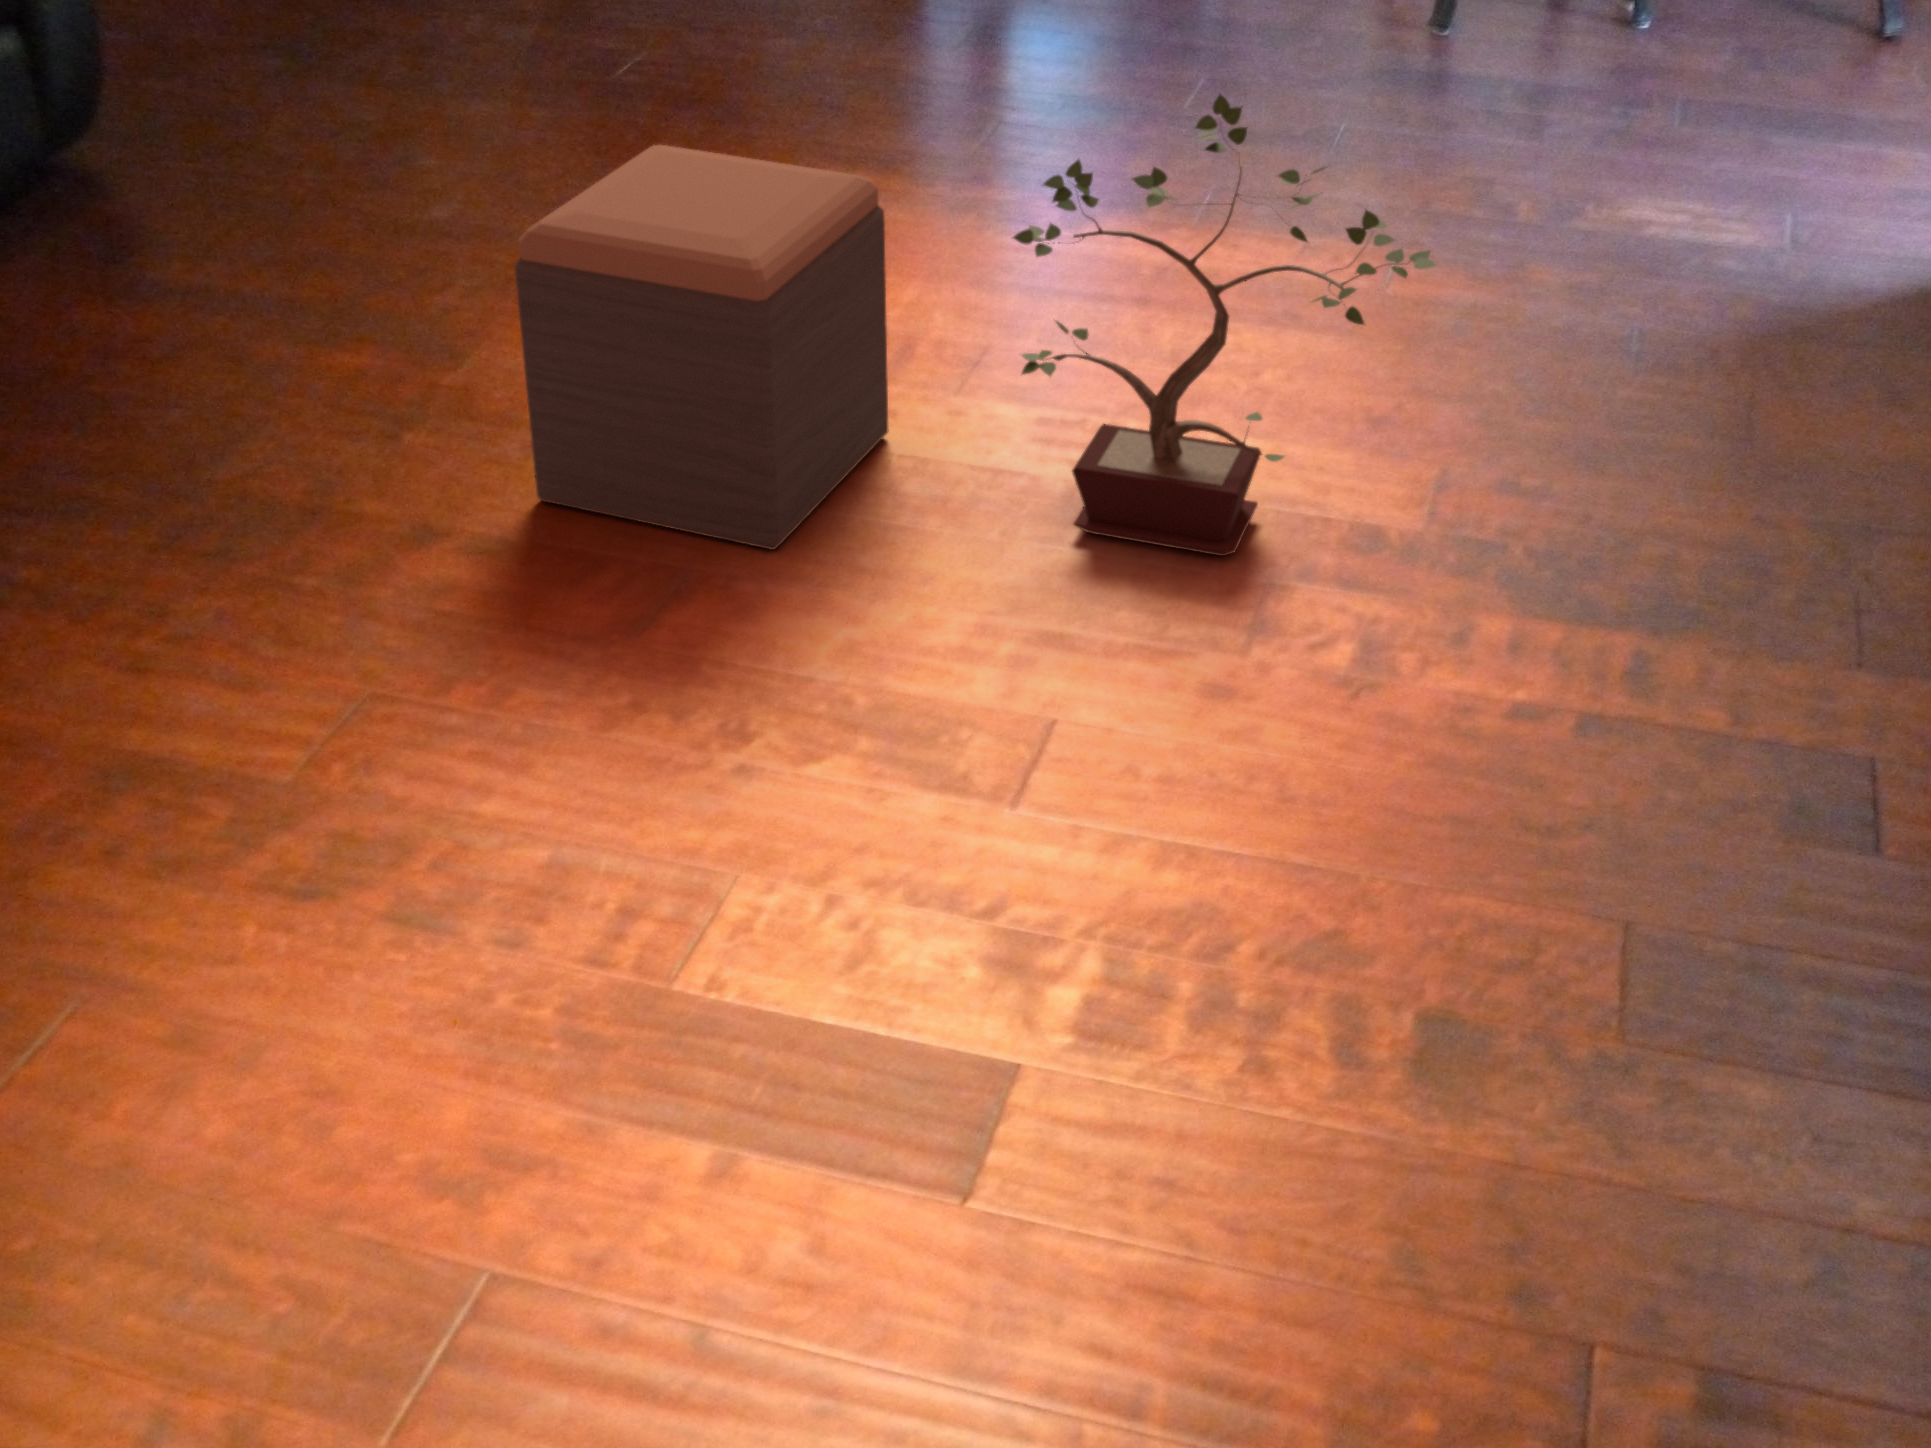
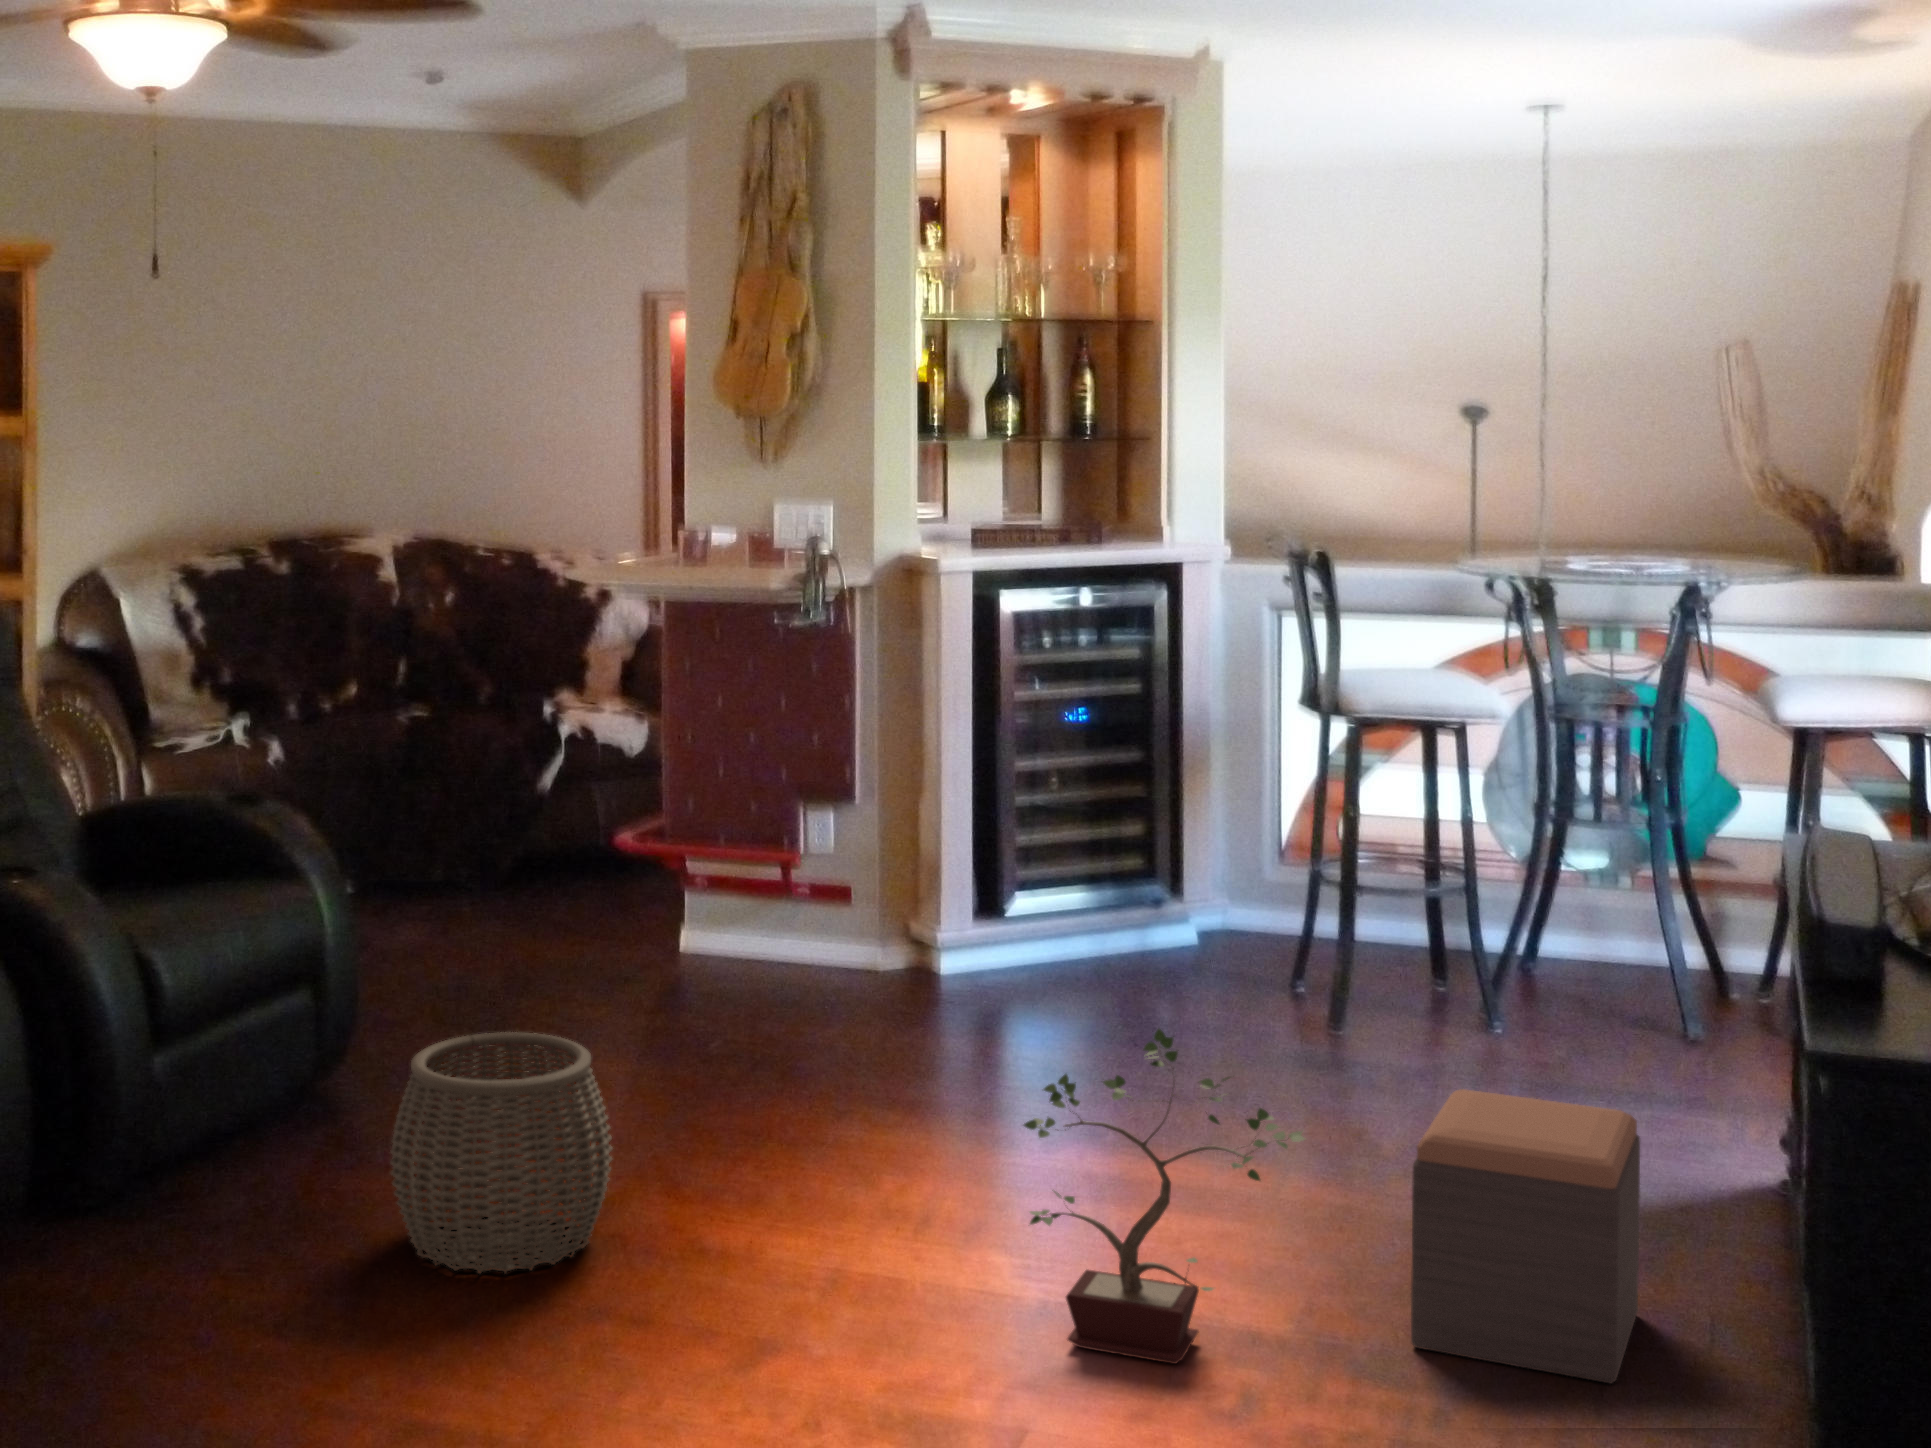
woven basket: none [93,92,430,440] -> present [390,1032,612,1273]
footstool: present [515,145,889,550] -> present [1411,1089,1640,1384]

